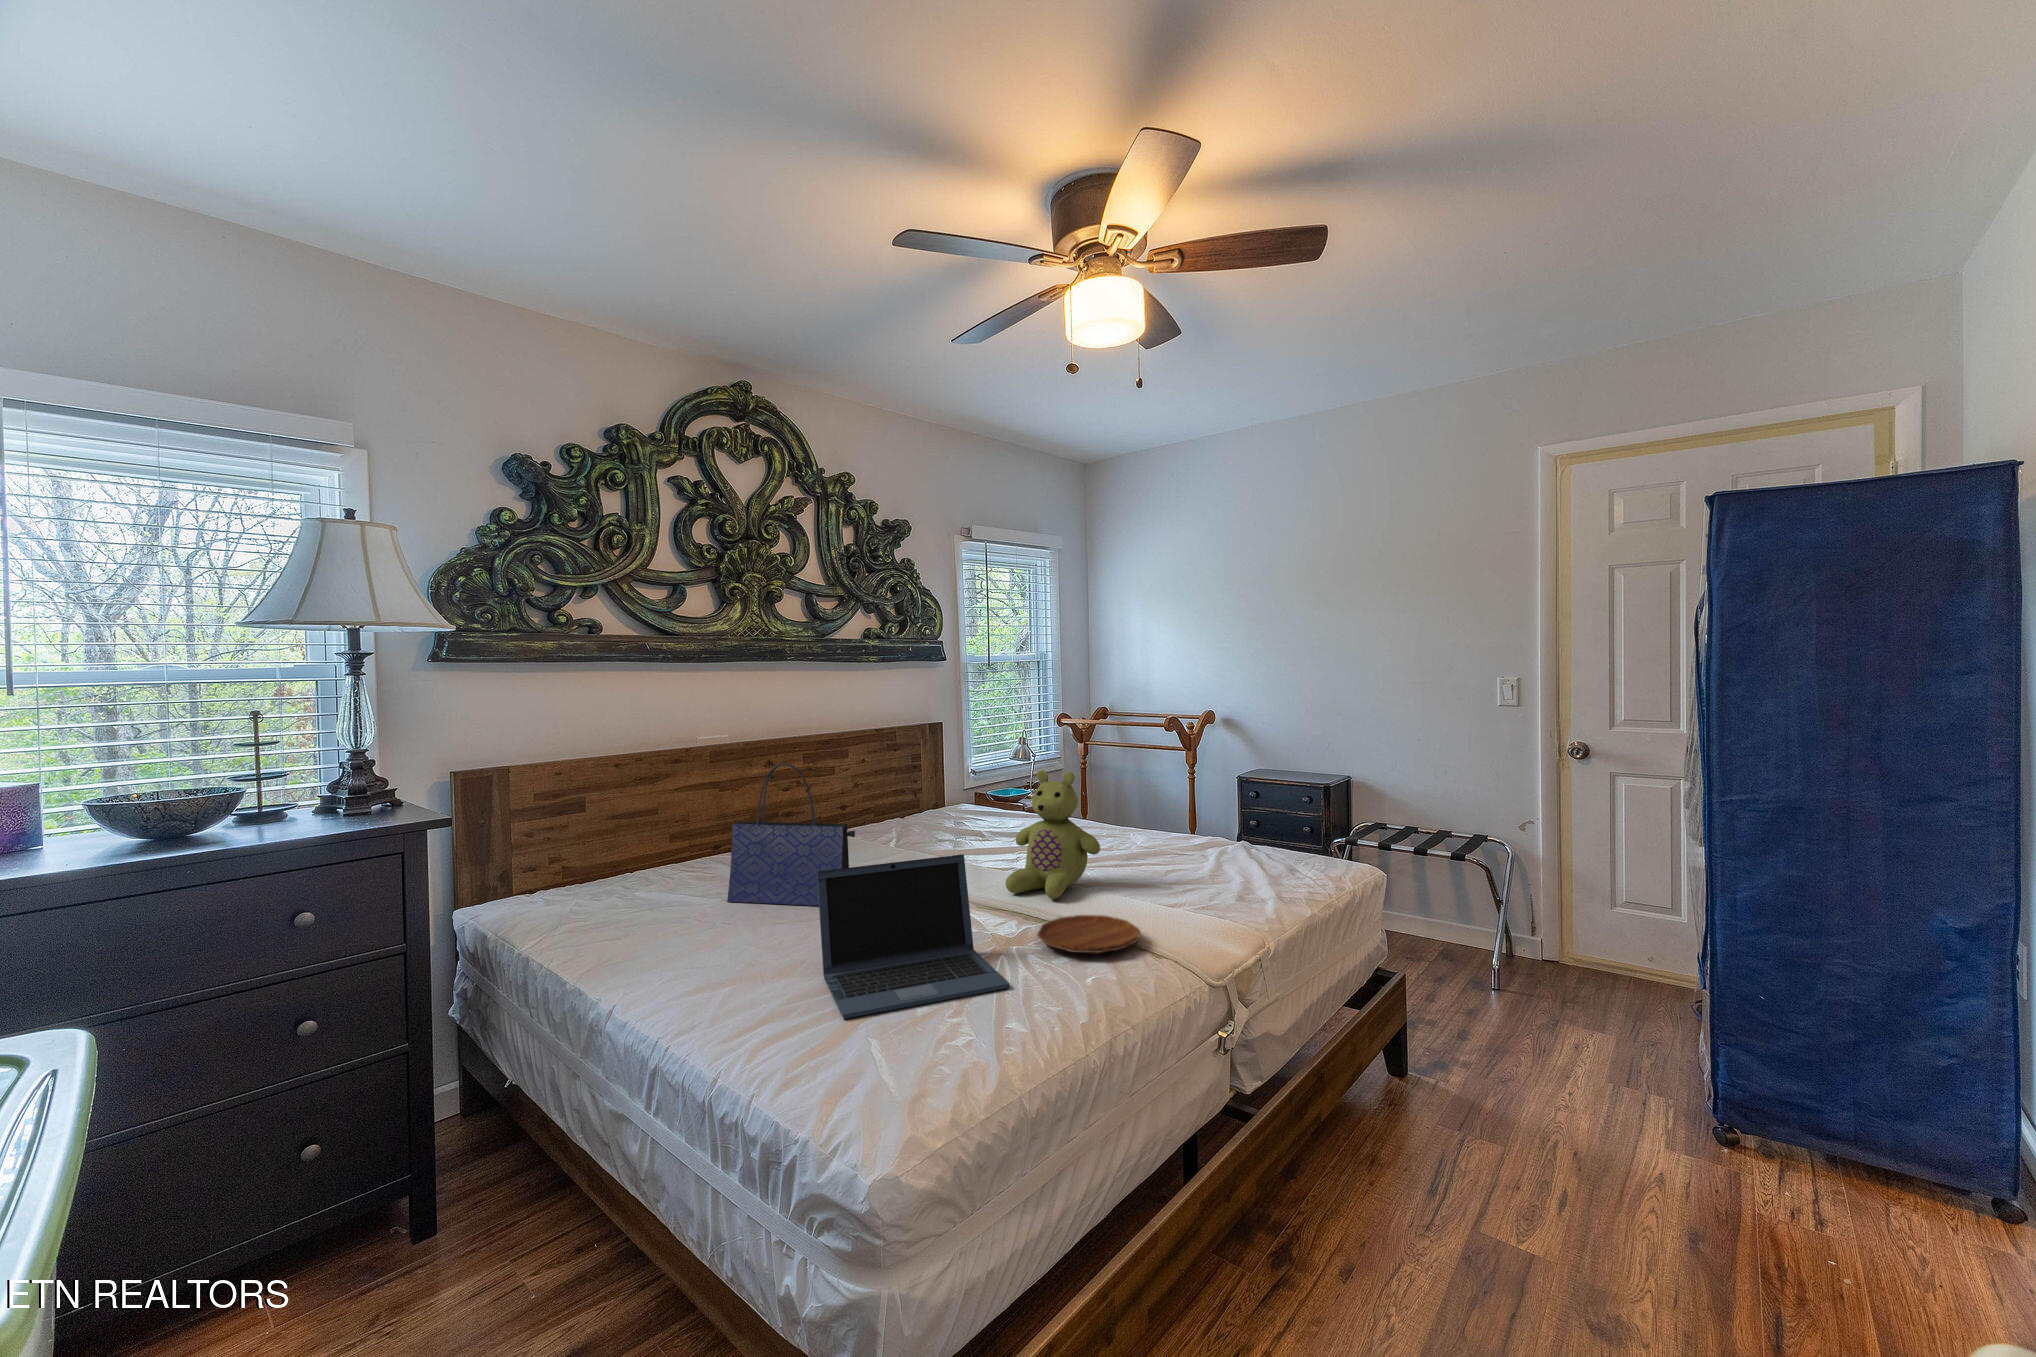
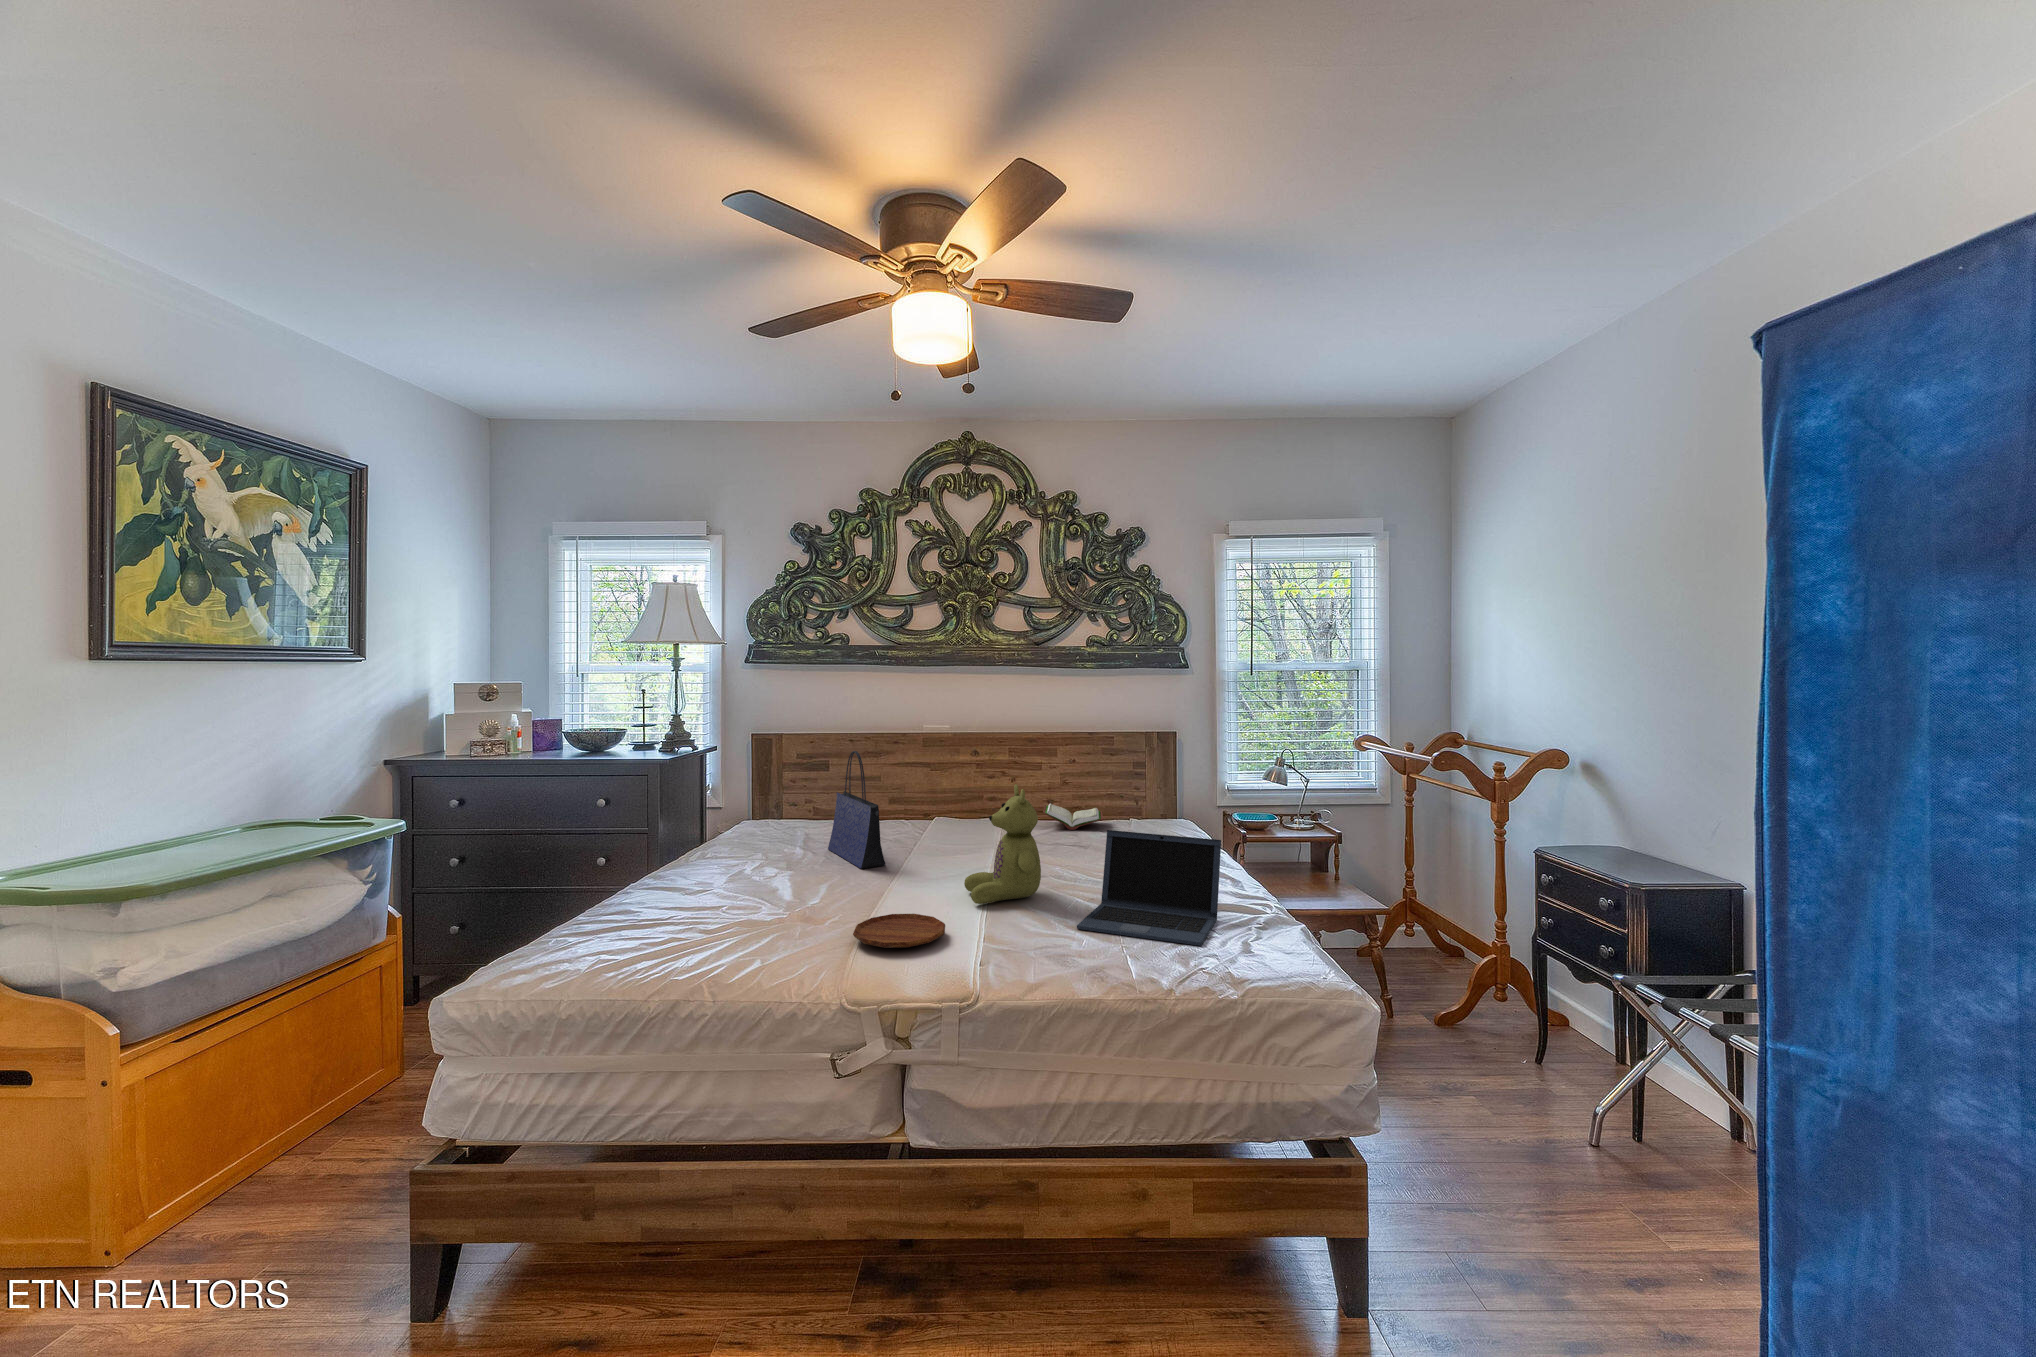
book: none [868,805,944,831] -> present [1043,803,1103,830]
laptop: present [817,854,1010,1019] -> present [1077,830,1221,946]

